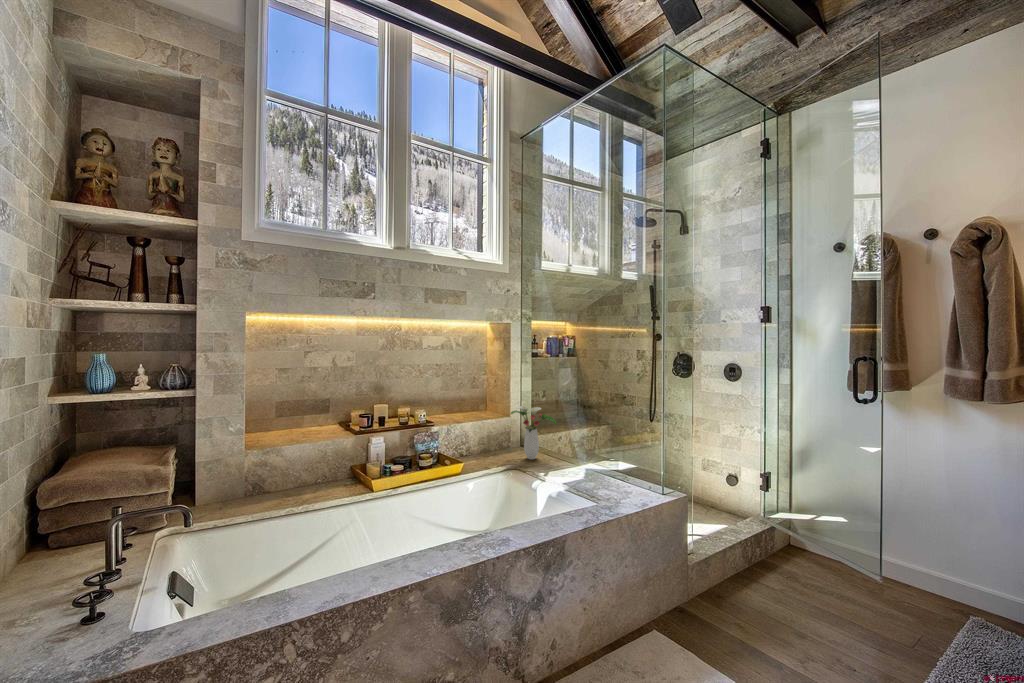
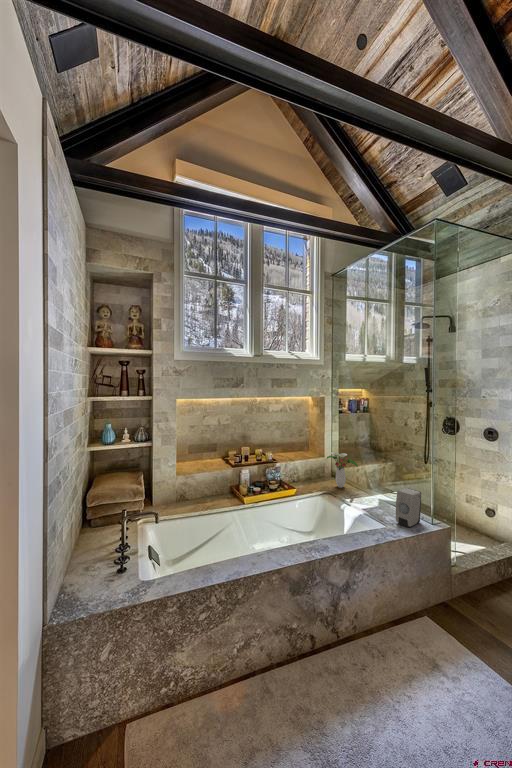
soap dispenser: none [612,444,647,501] -> present [396,488,421,527]

